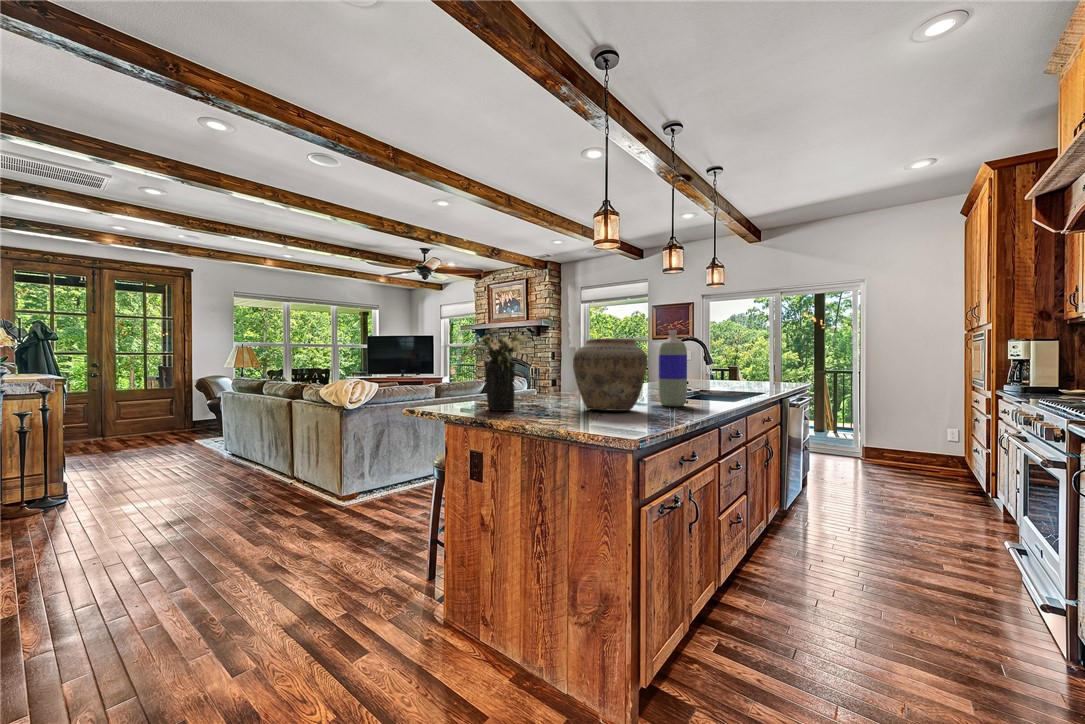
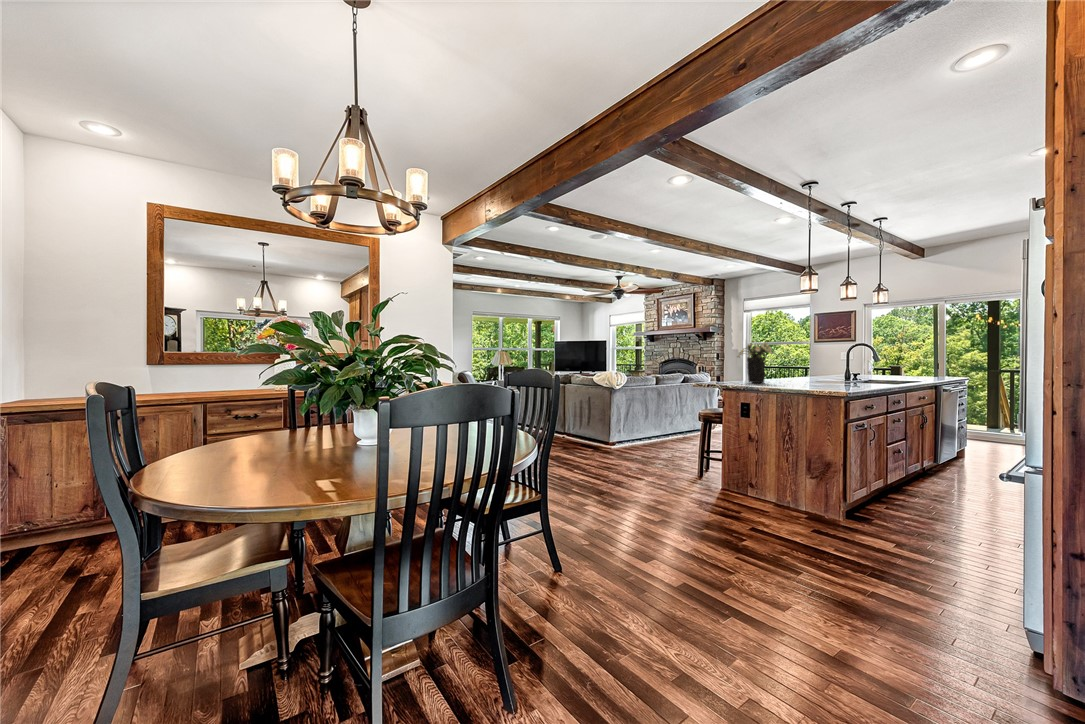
bottle: present [659,330,687,407] -> none [846,340,864,384]
vase: present [573,338,647,411] -> none [797,345,842,384]

